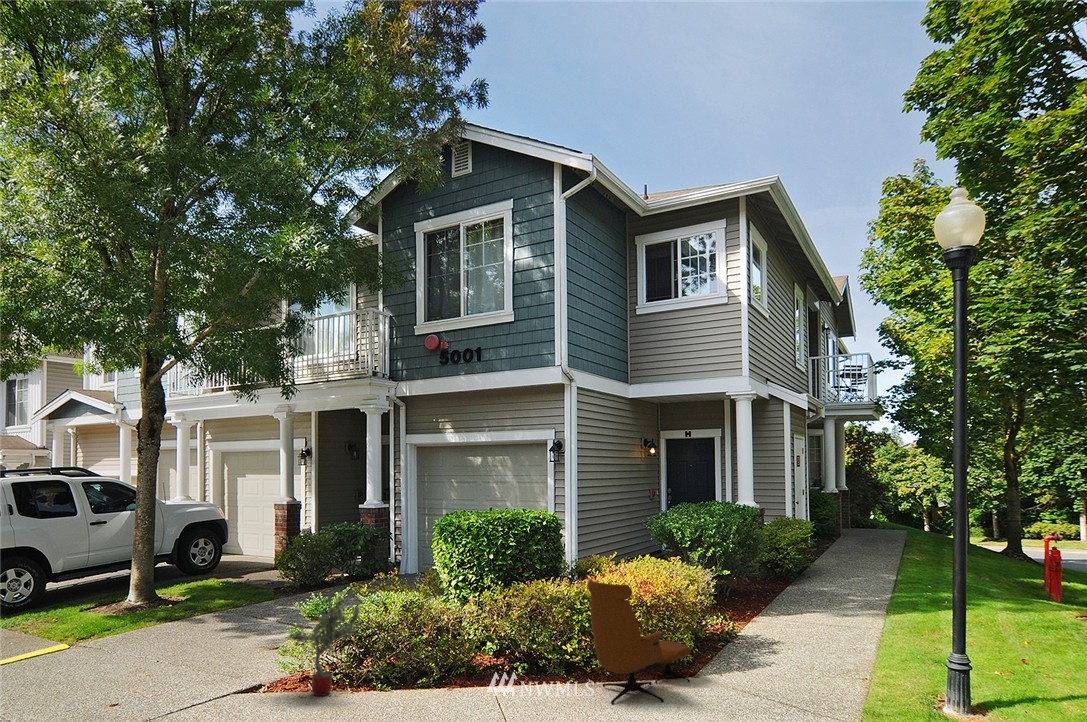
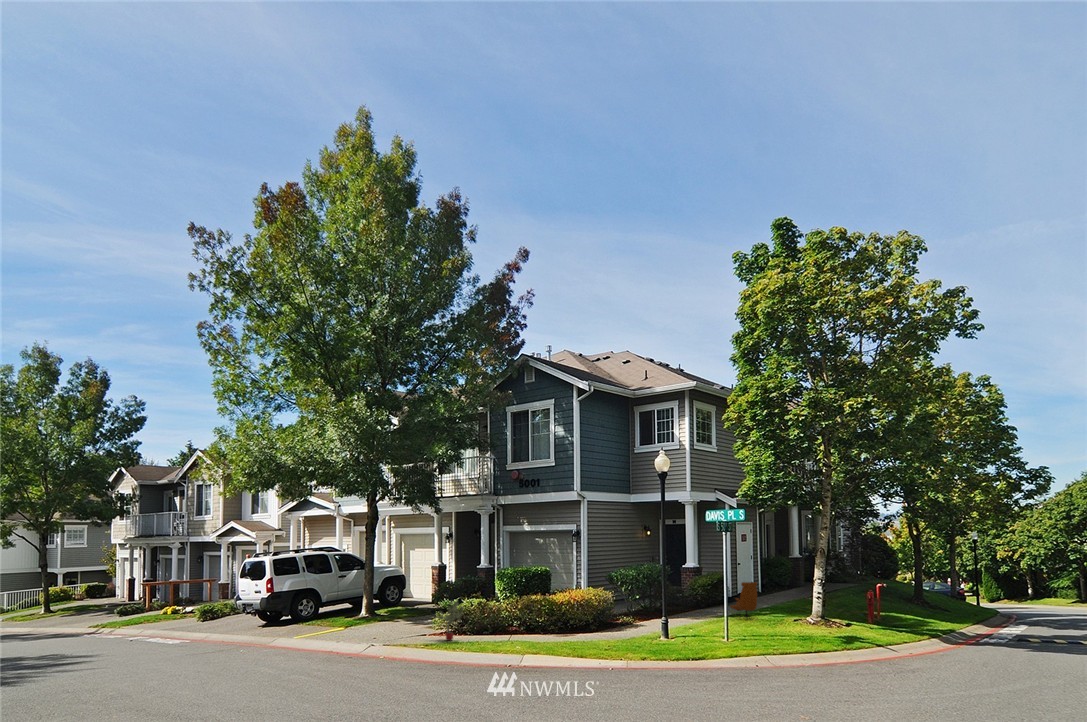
lounge chair: present [587,580,691,704] -> present [730,582,757,618]

